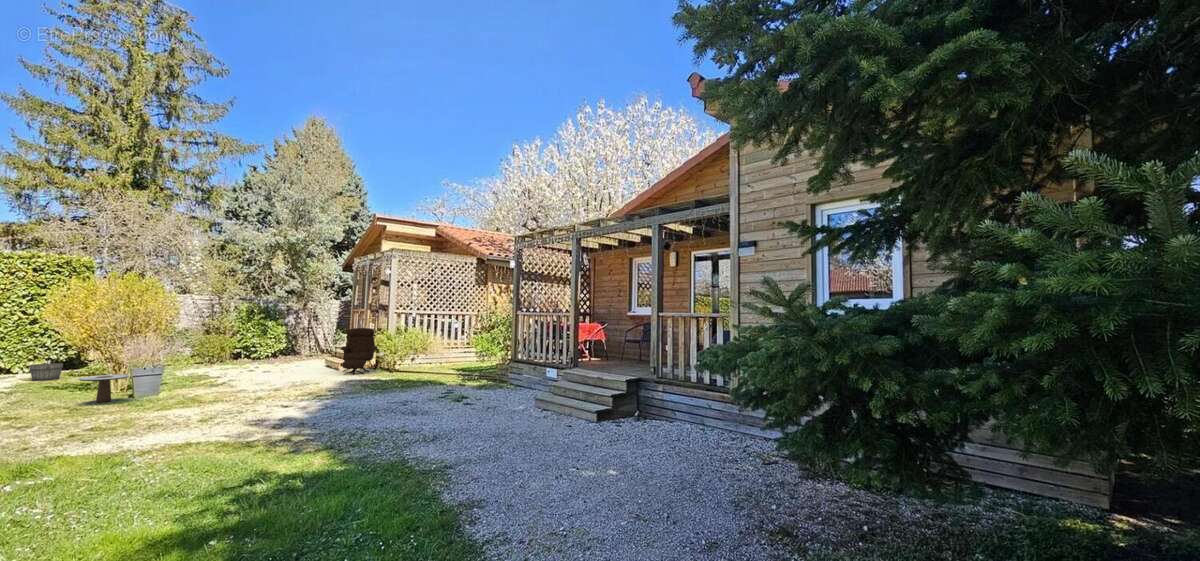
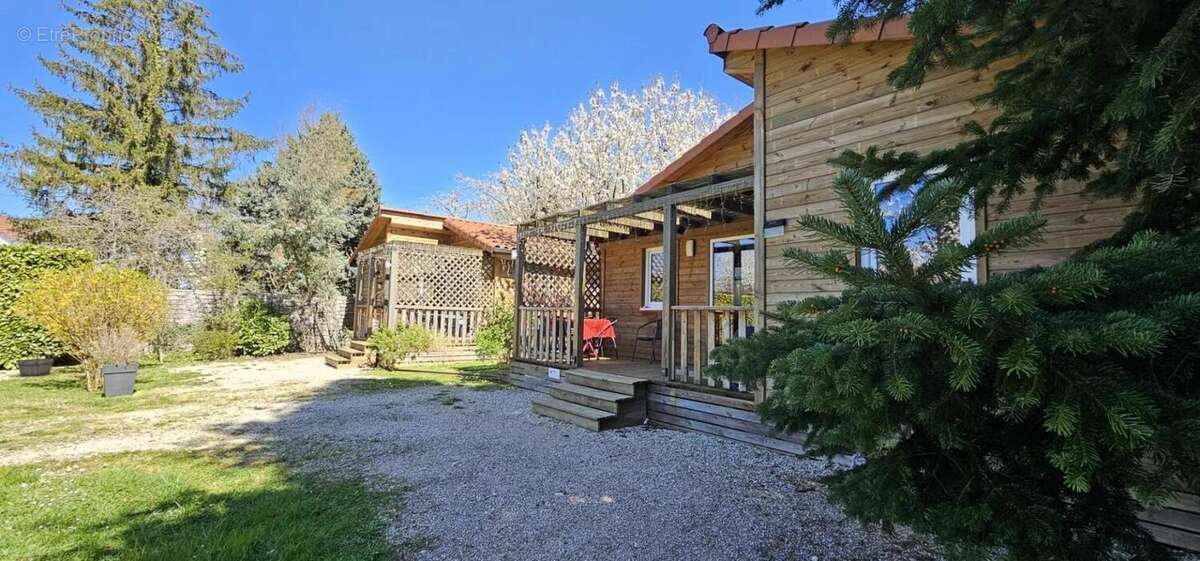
lounge chair: present [340,328,378,375] -> none [339,324,378,373]
side table: present [79,375,129,403] -> none [44,371,102,402]

